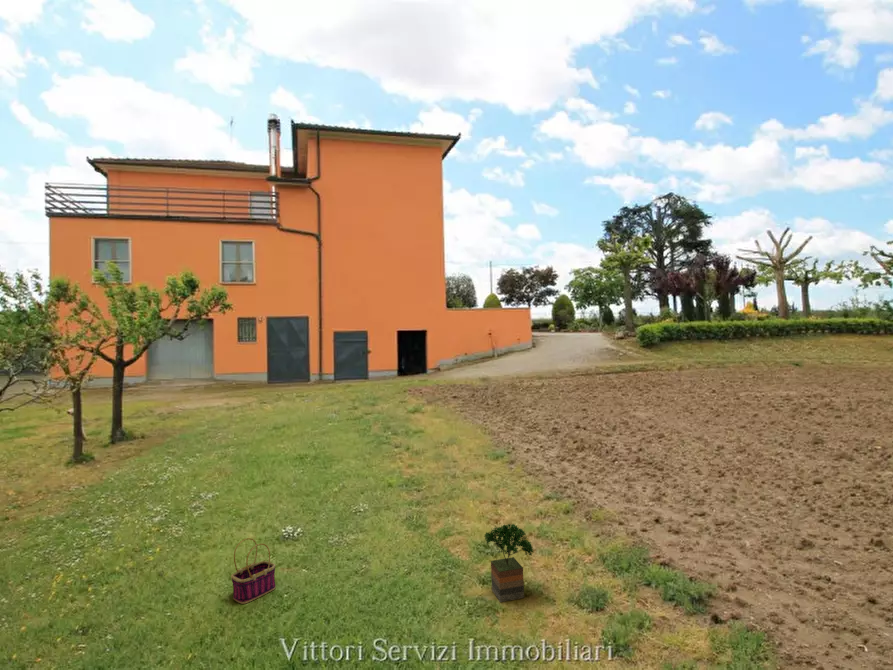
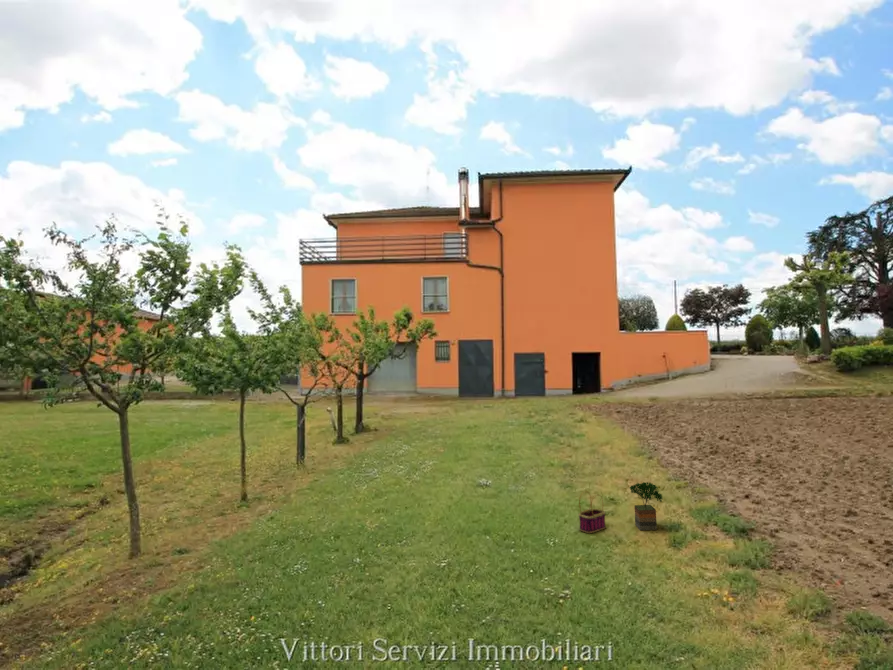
basket: present [231,538,276,604] -> present [579,500,606,533]

